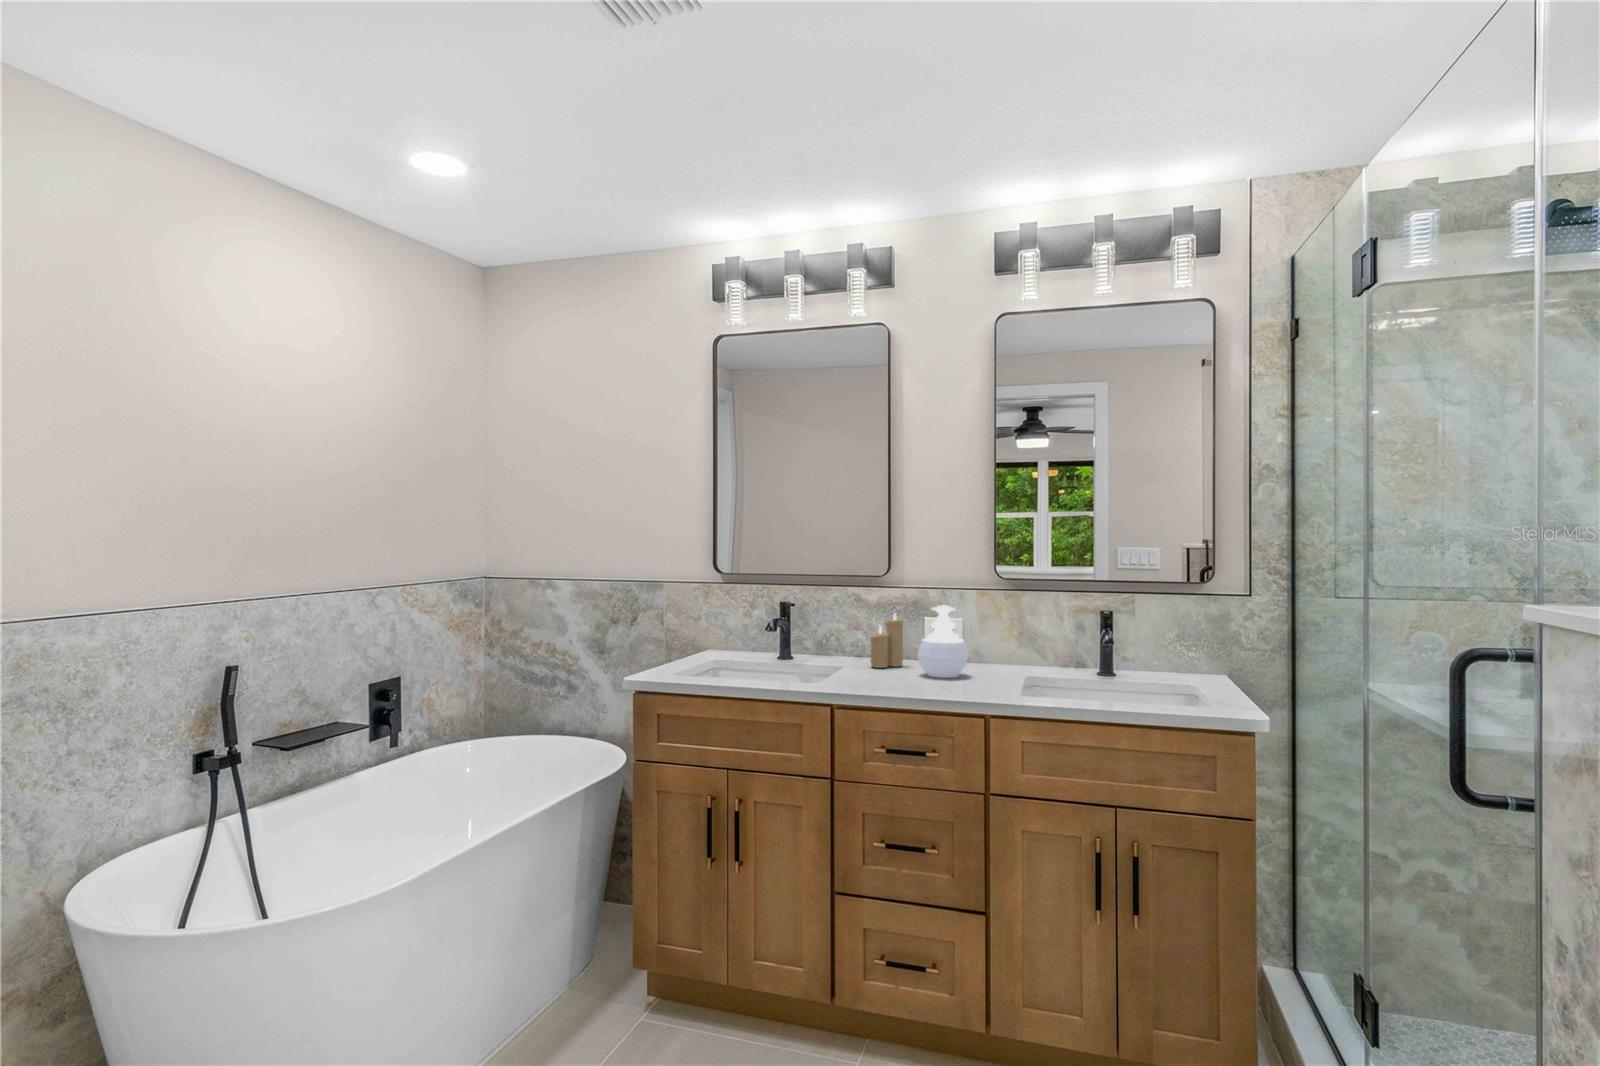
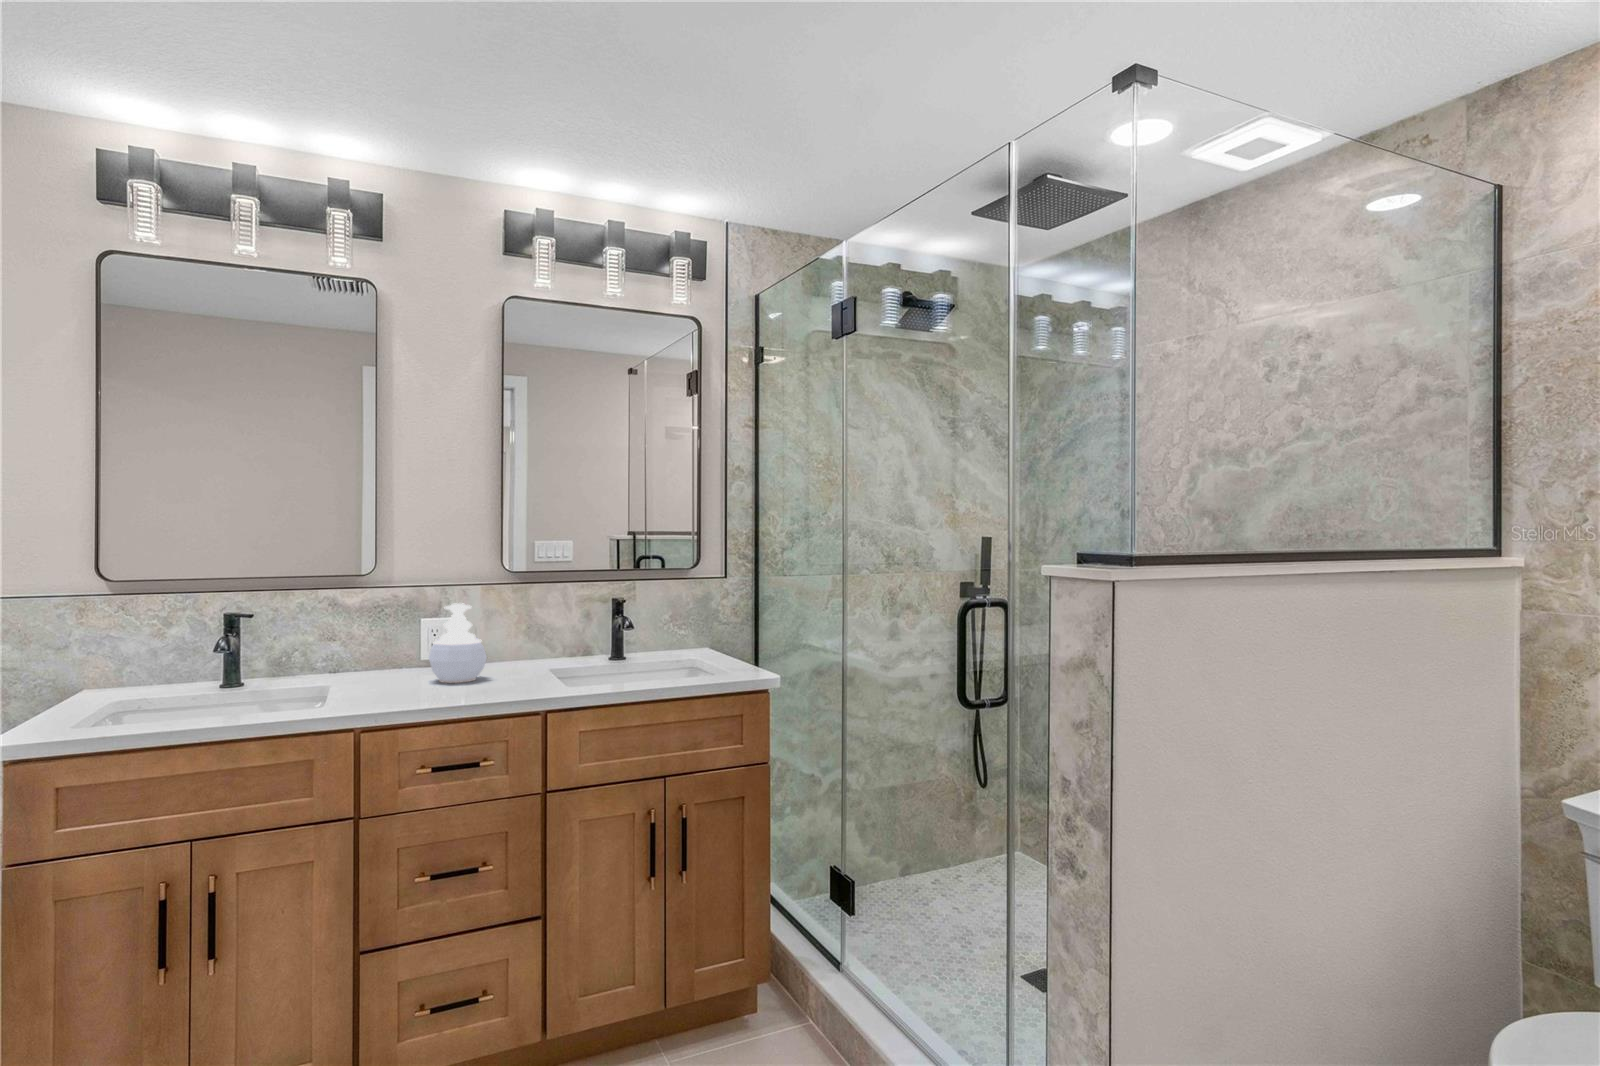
candle: present [870,614,903,668] -> none [358,616,397,681]

